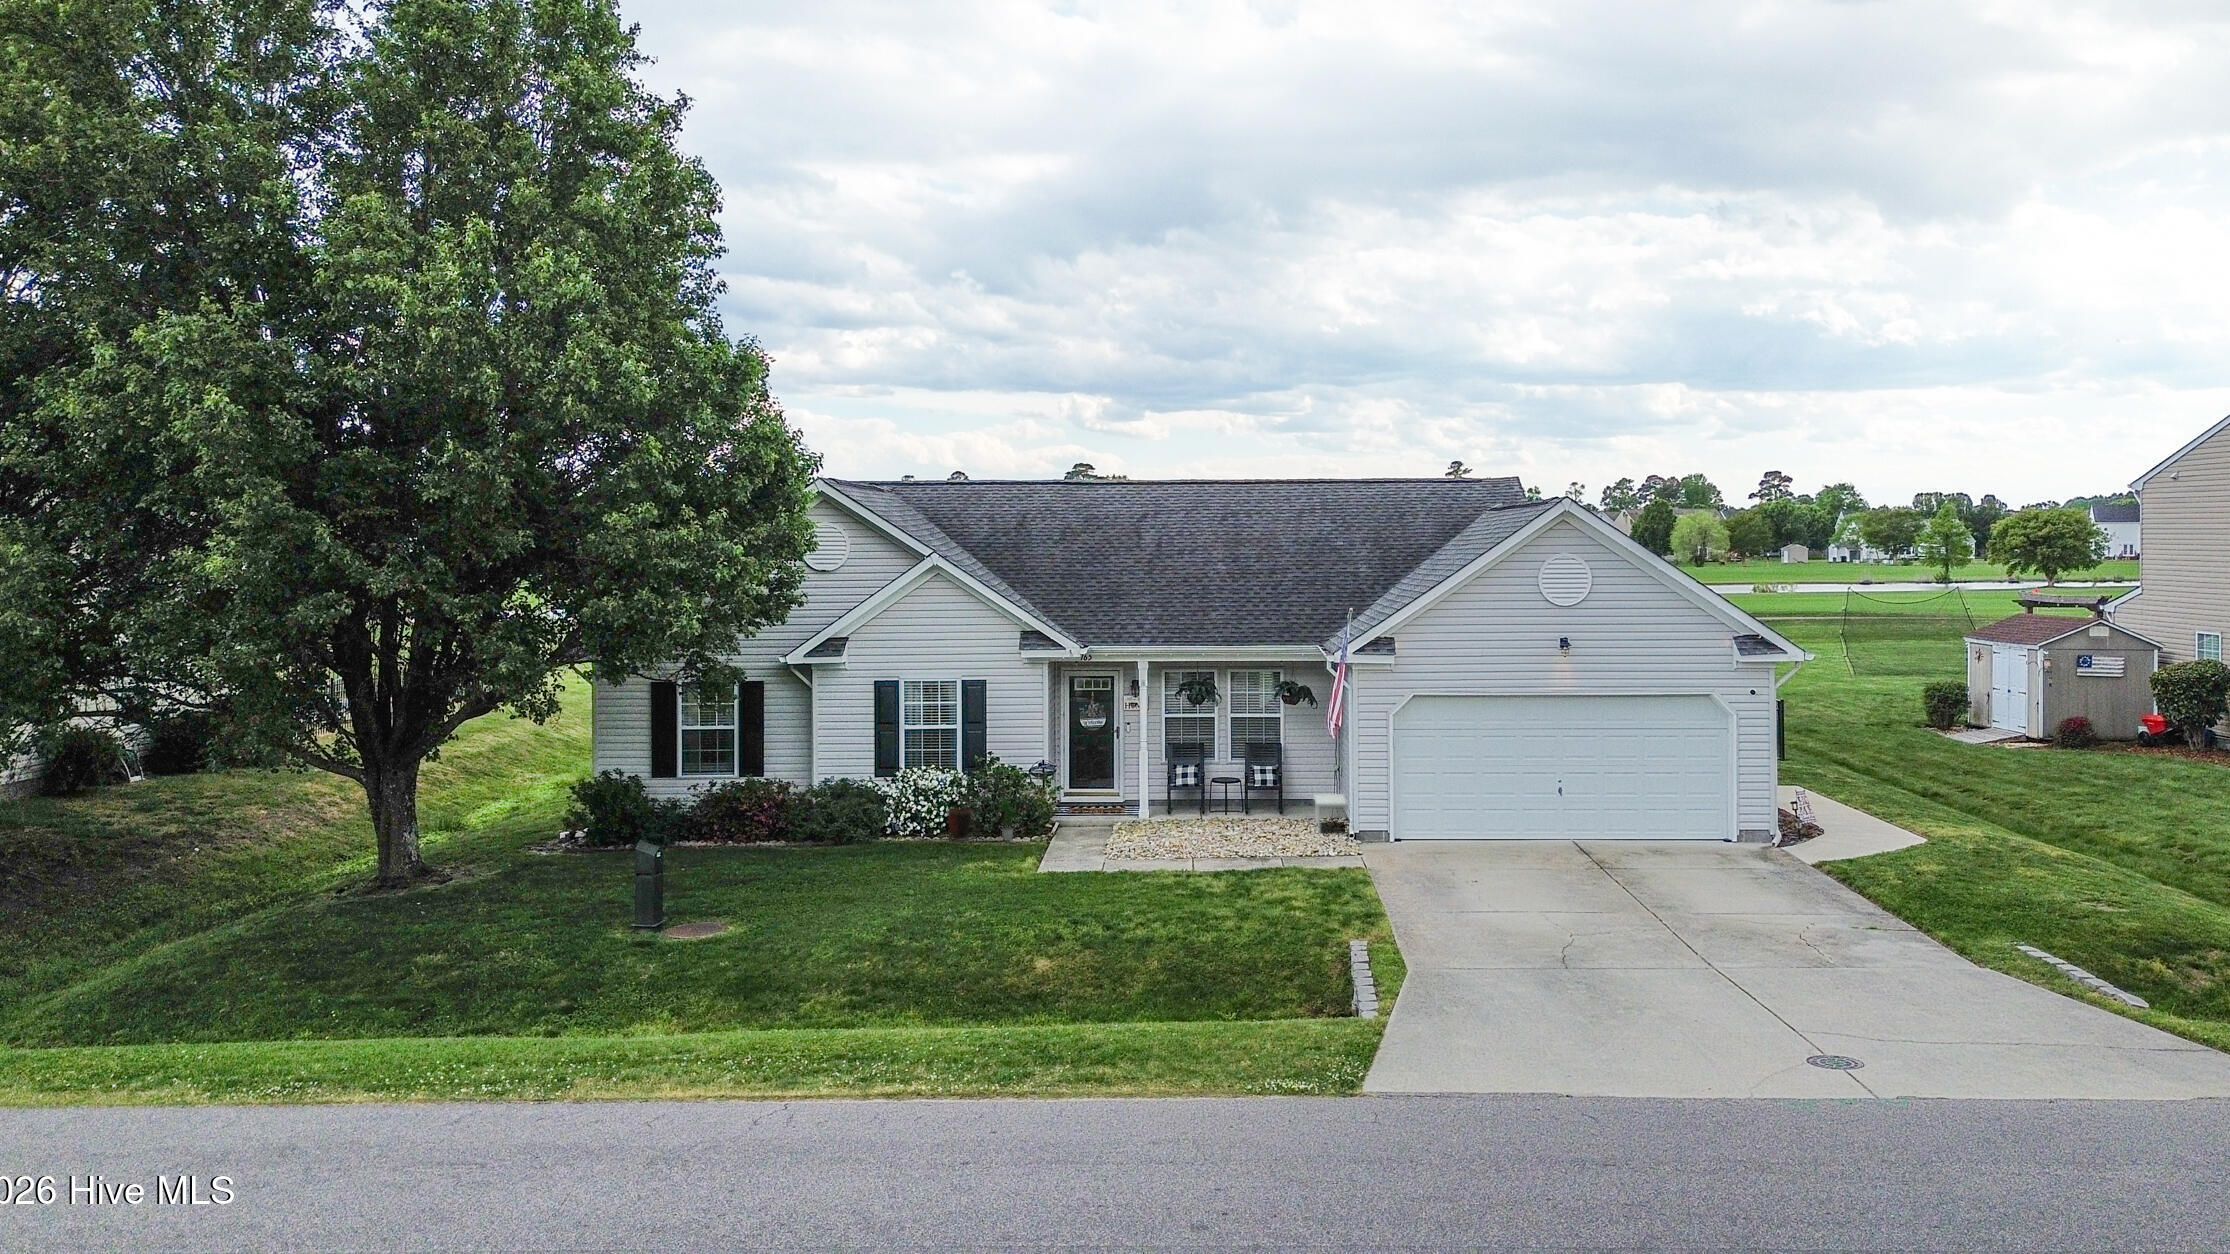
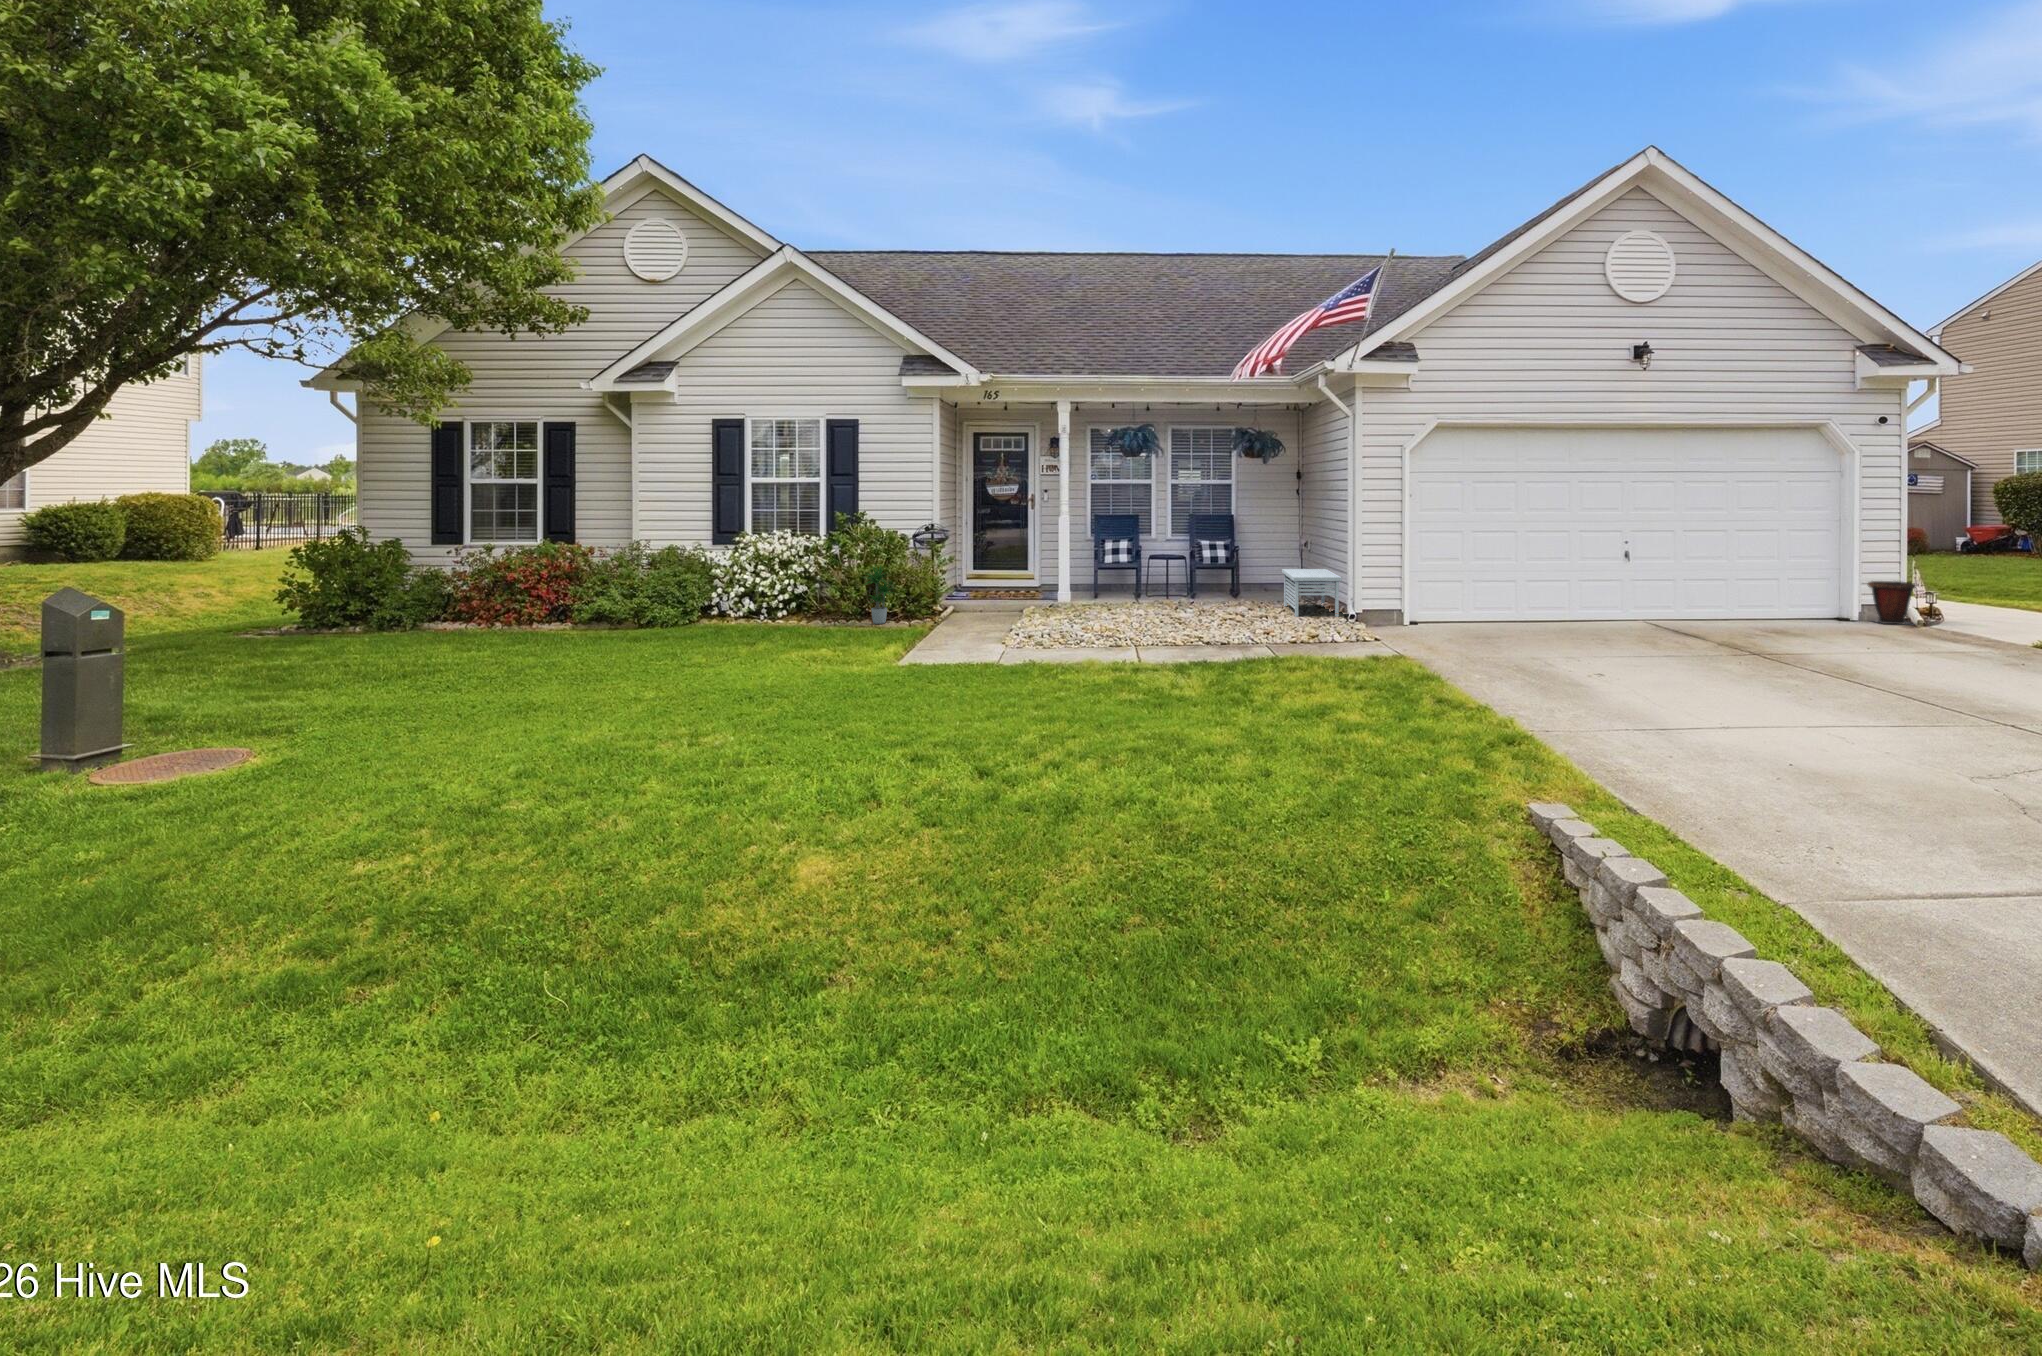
trash can: present [946,808,974,841] -> present [1868,581,1916,624]

